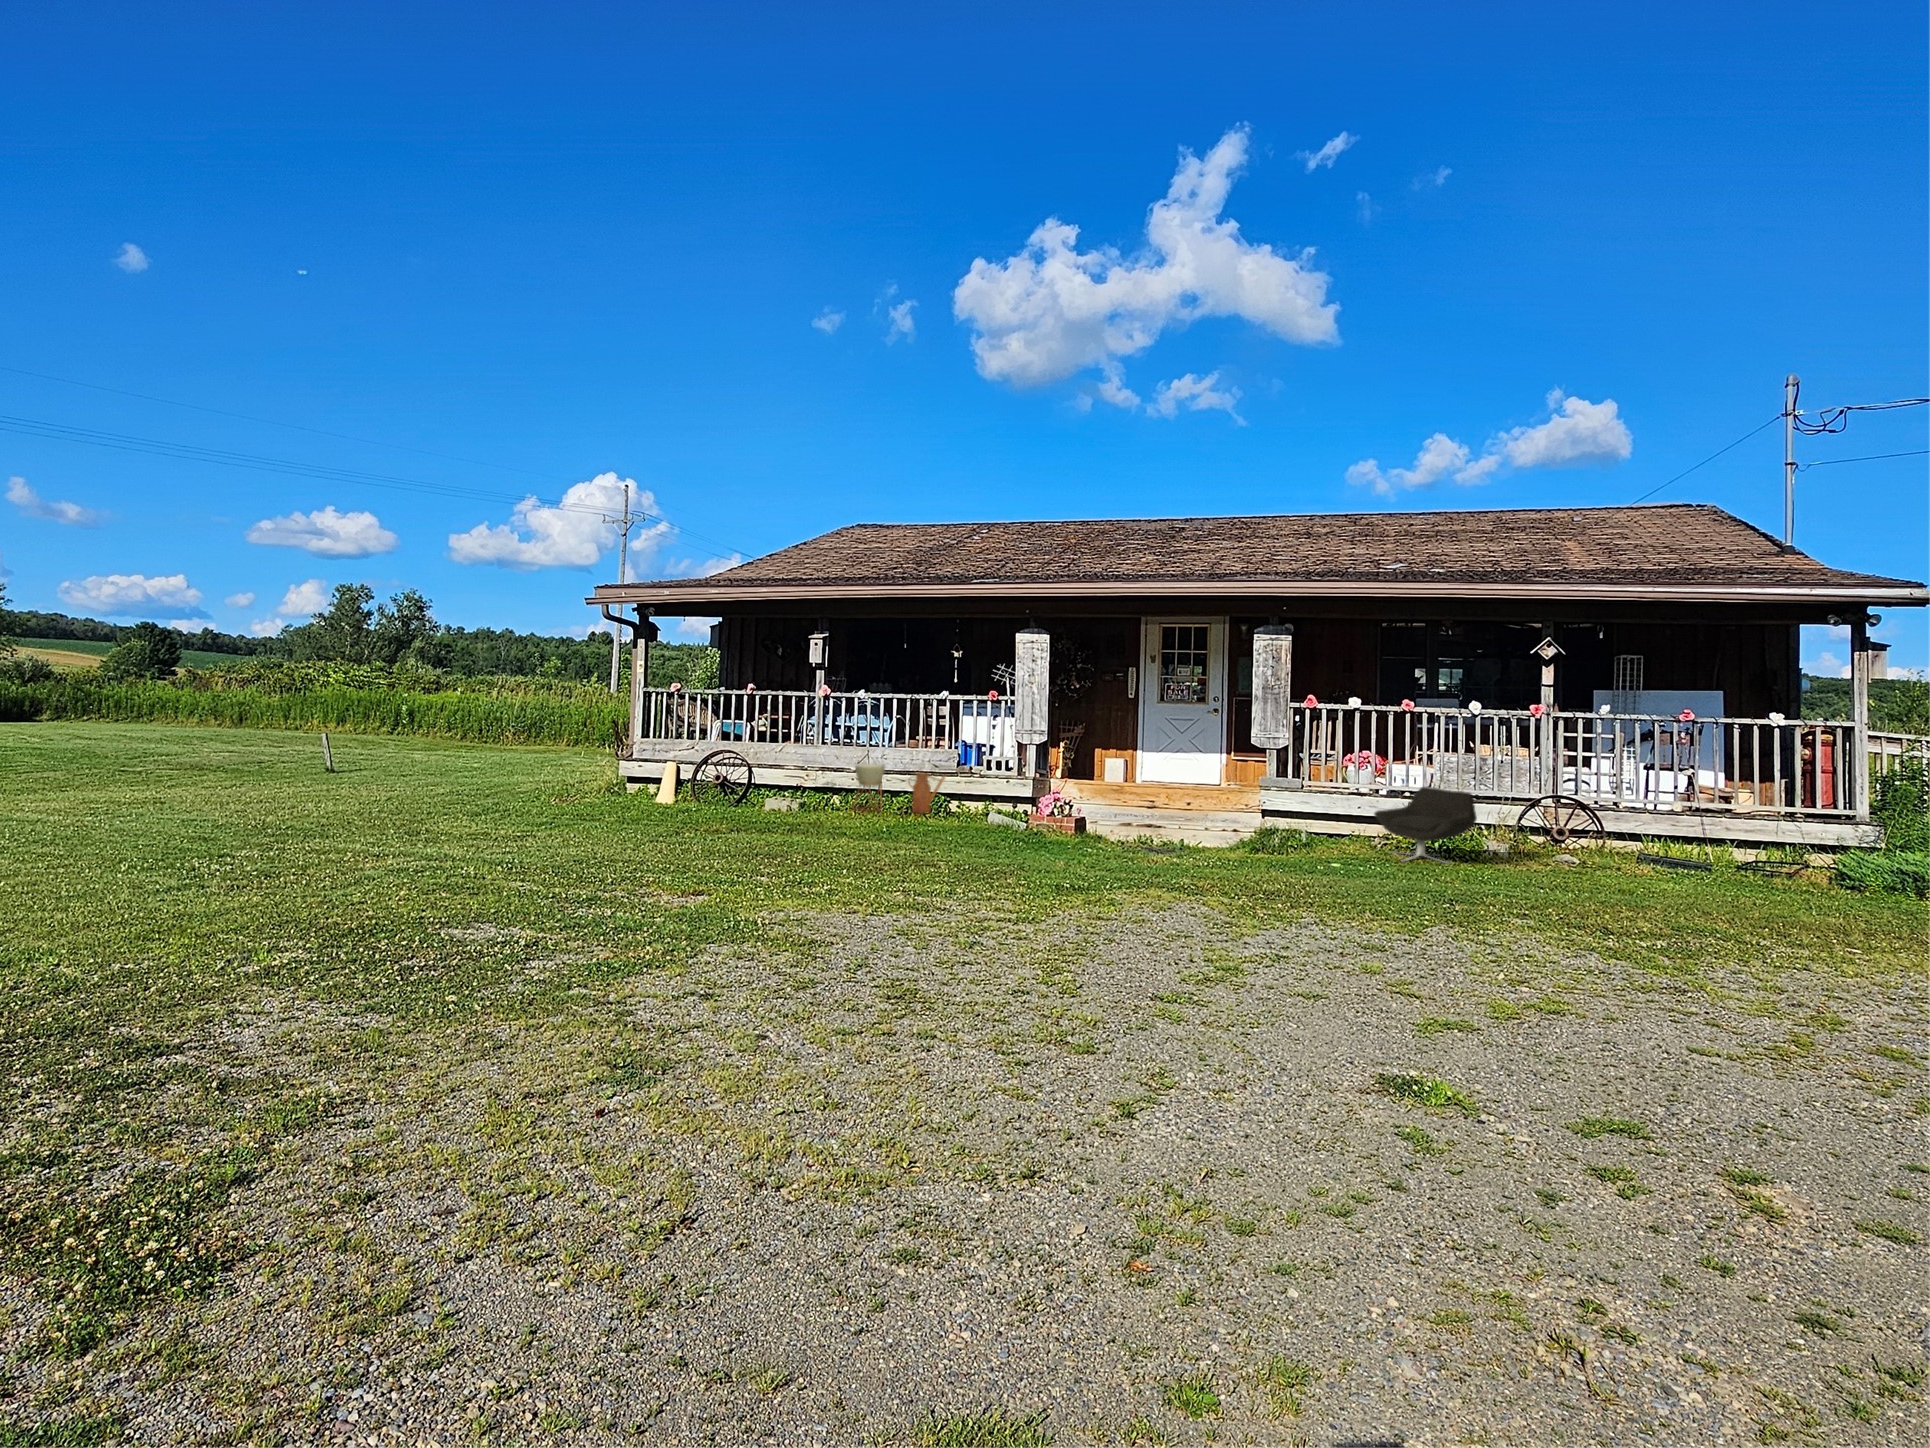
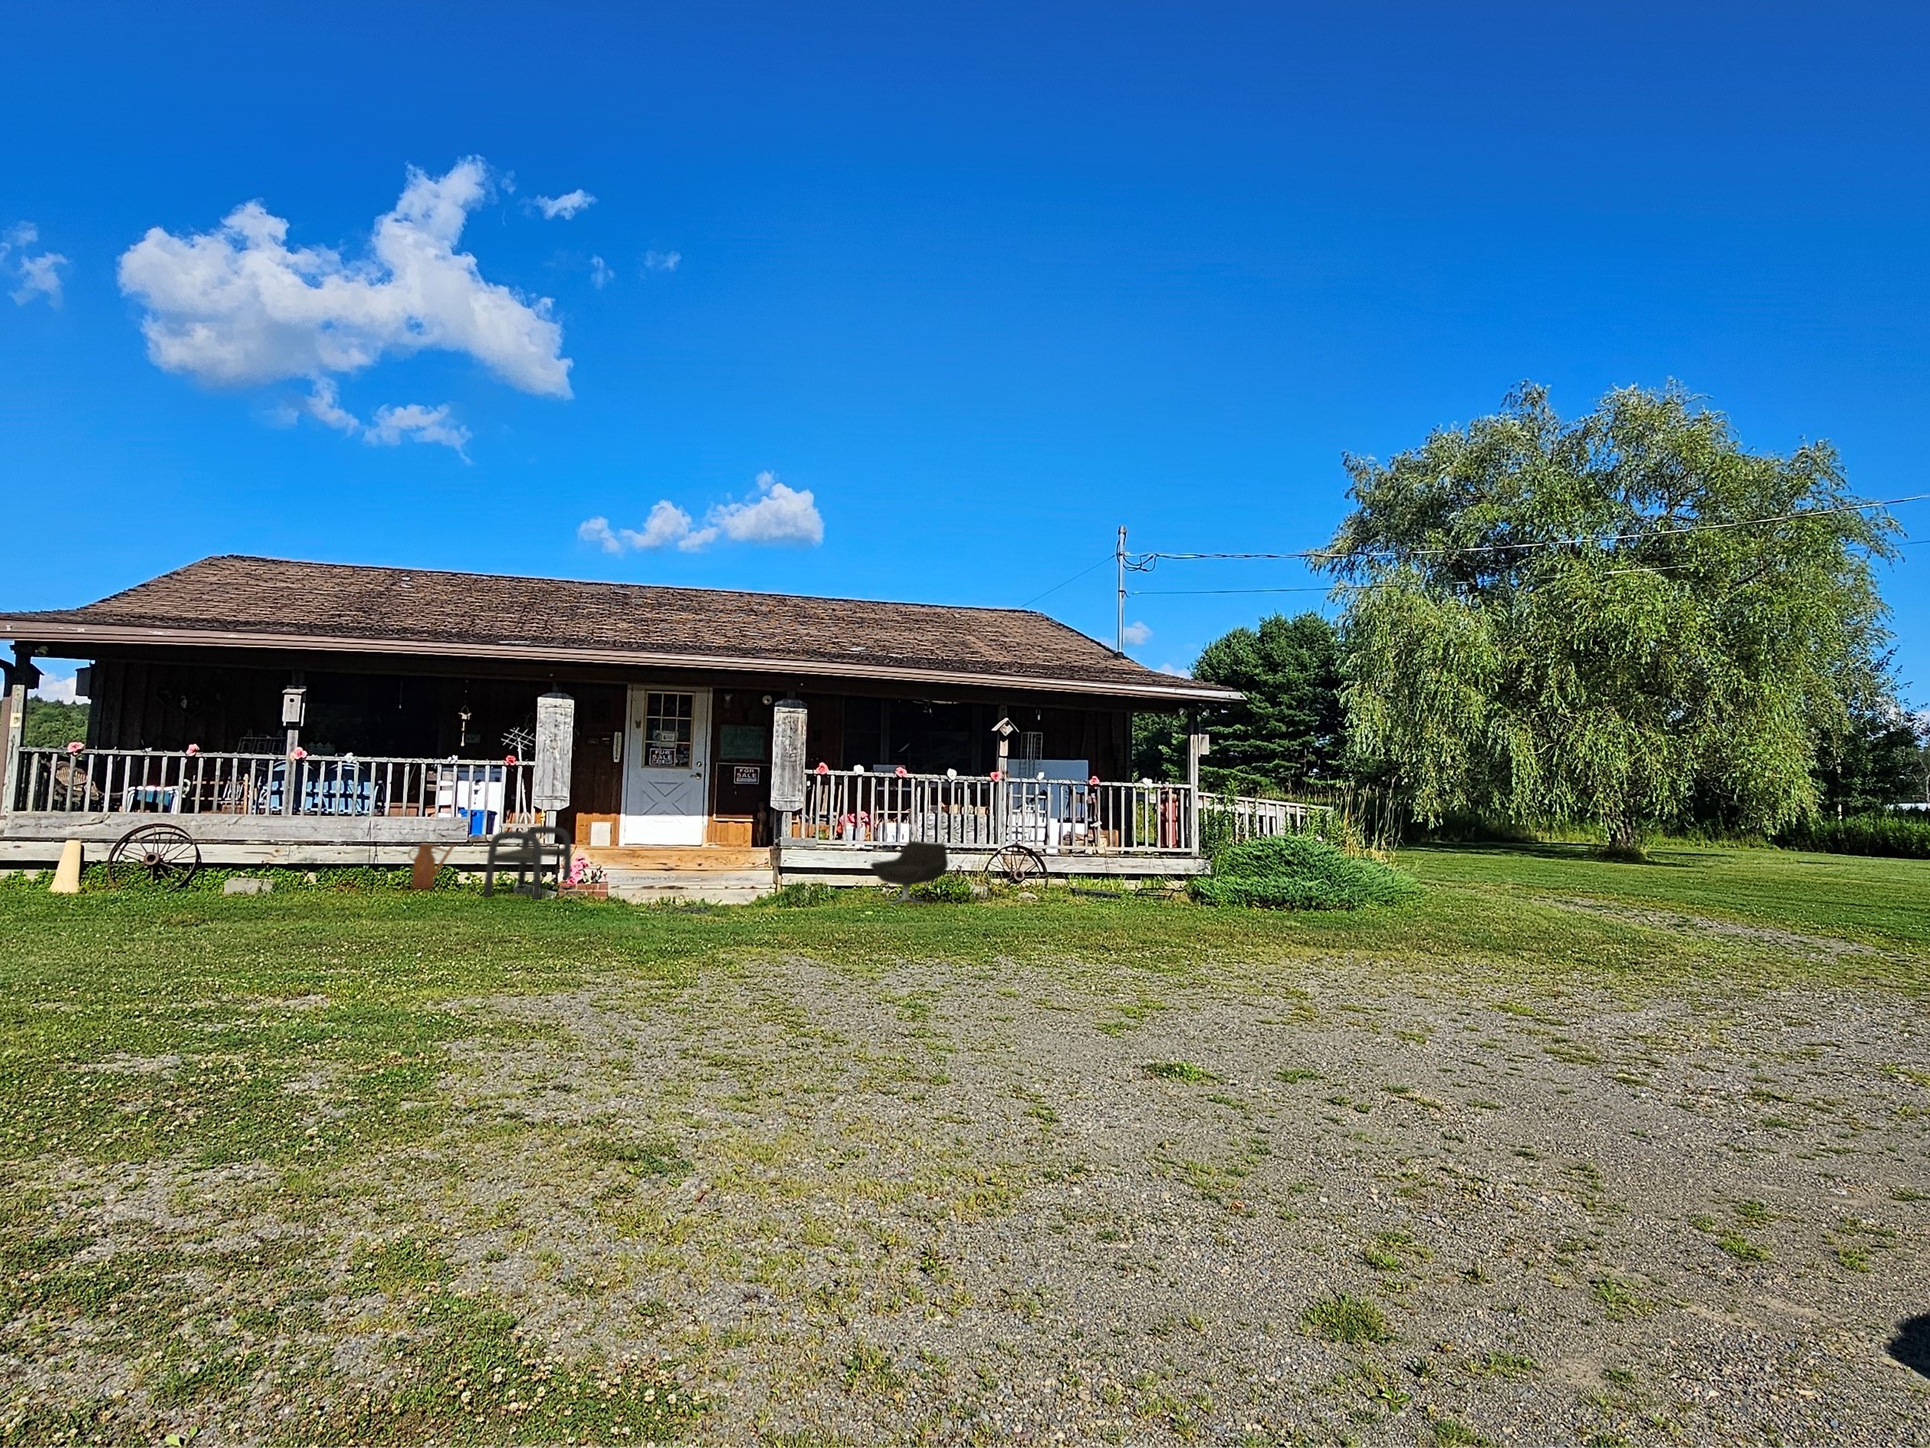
bench: none [970,759,1050,832] -> present [484,826,571,899]
planter: present [853,764,885,812] -> none [336,836,380,889]

